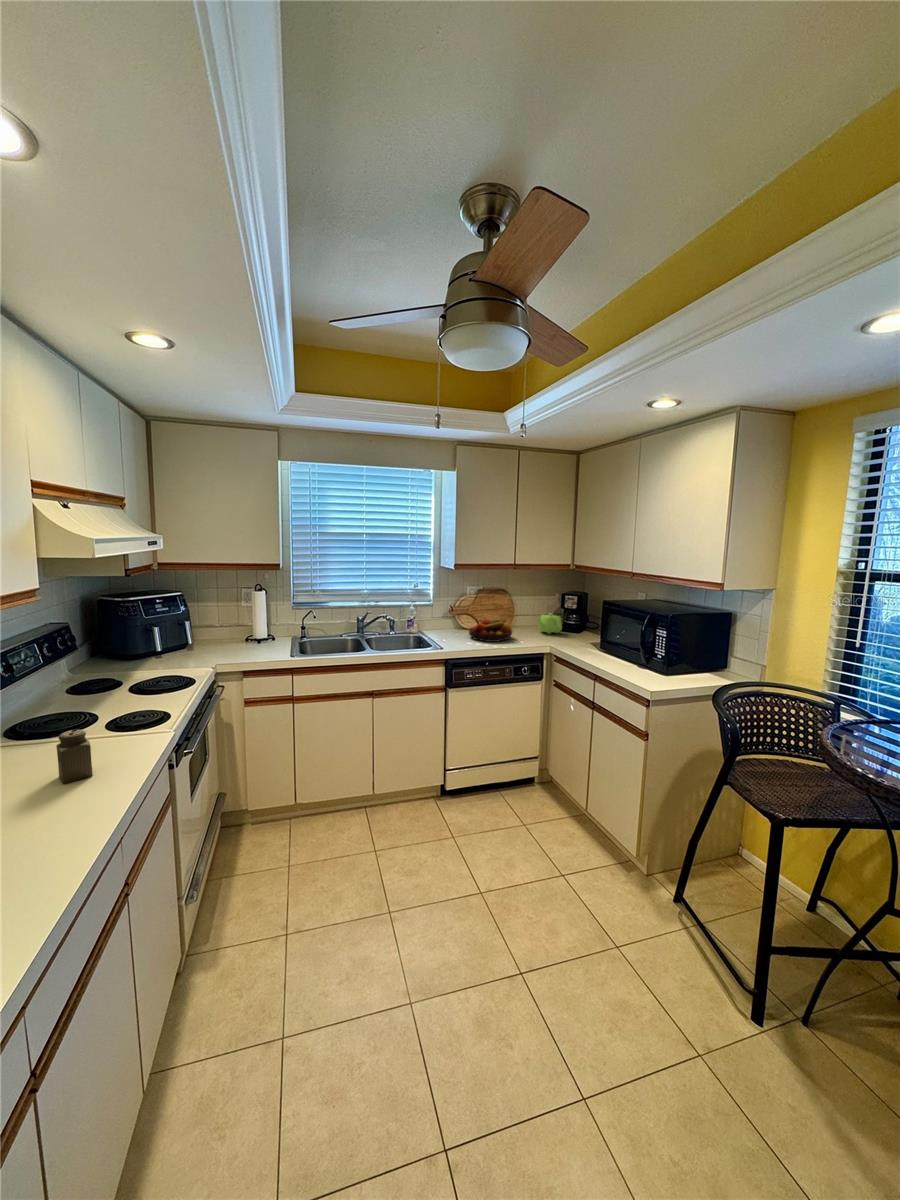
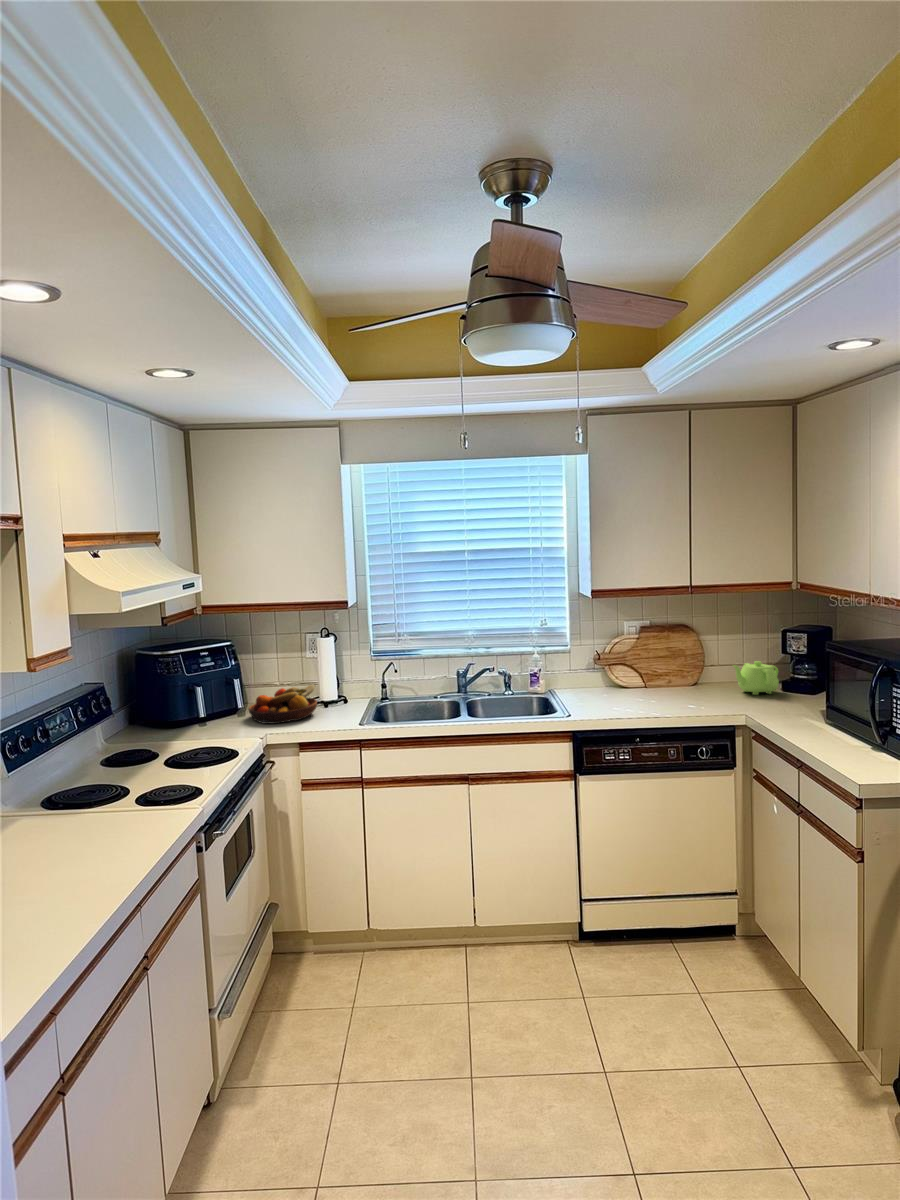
fruit bowl: present [469,618,512,642] -> present [249,685,317,724]
salt shaker: present [56,730,92,784] -> none [81,801,114,858]

